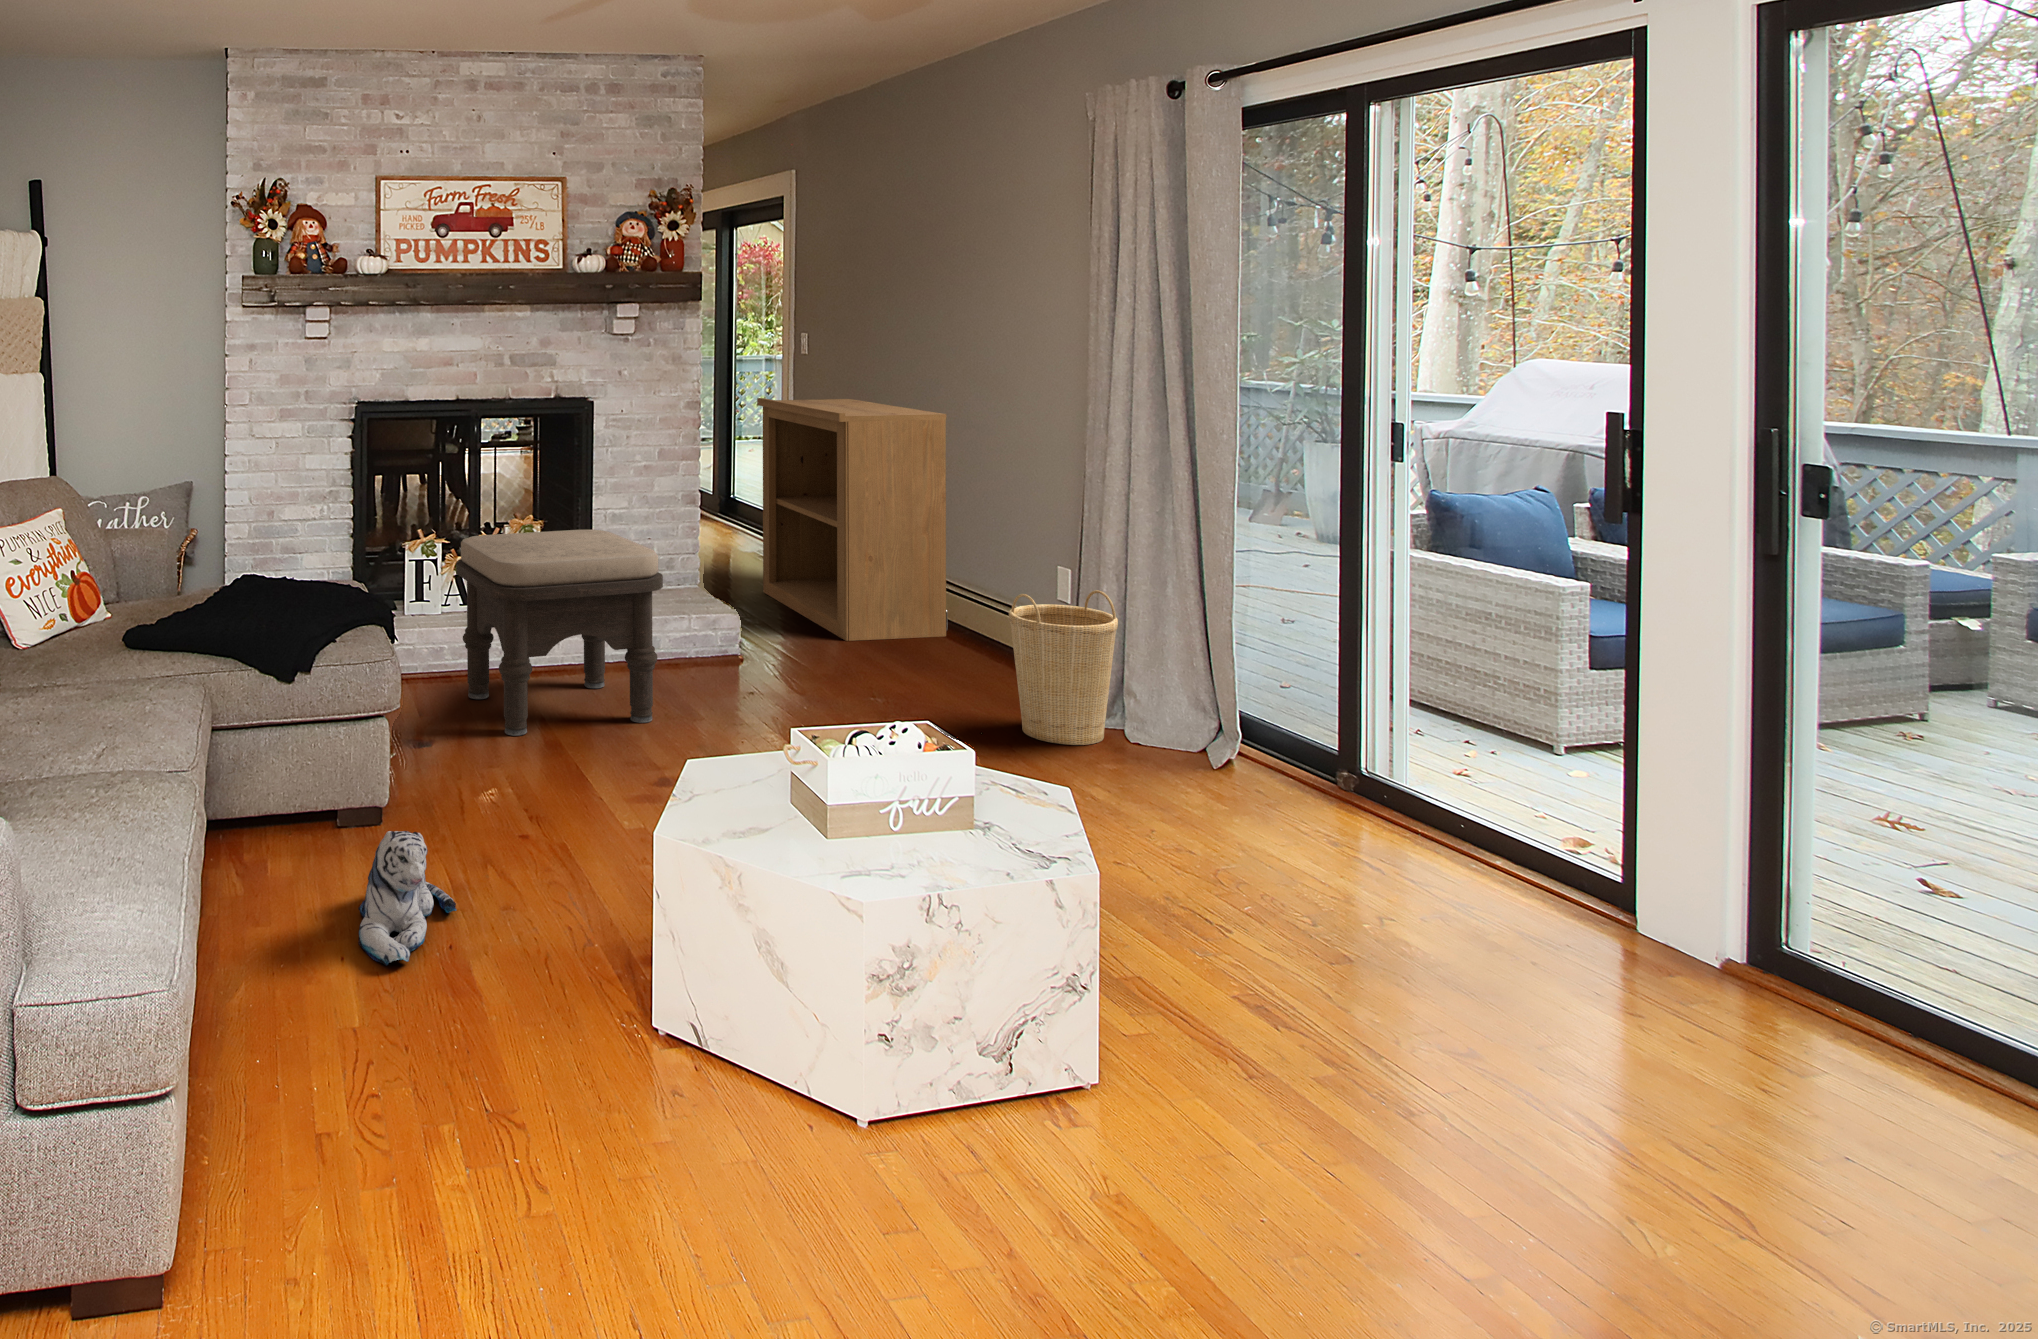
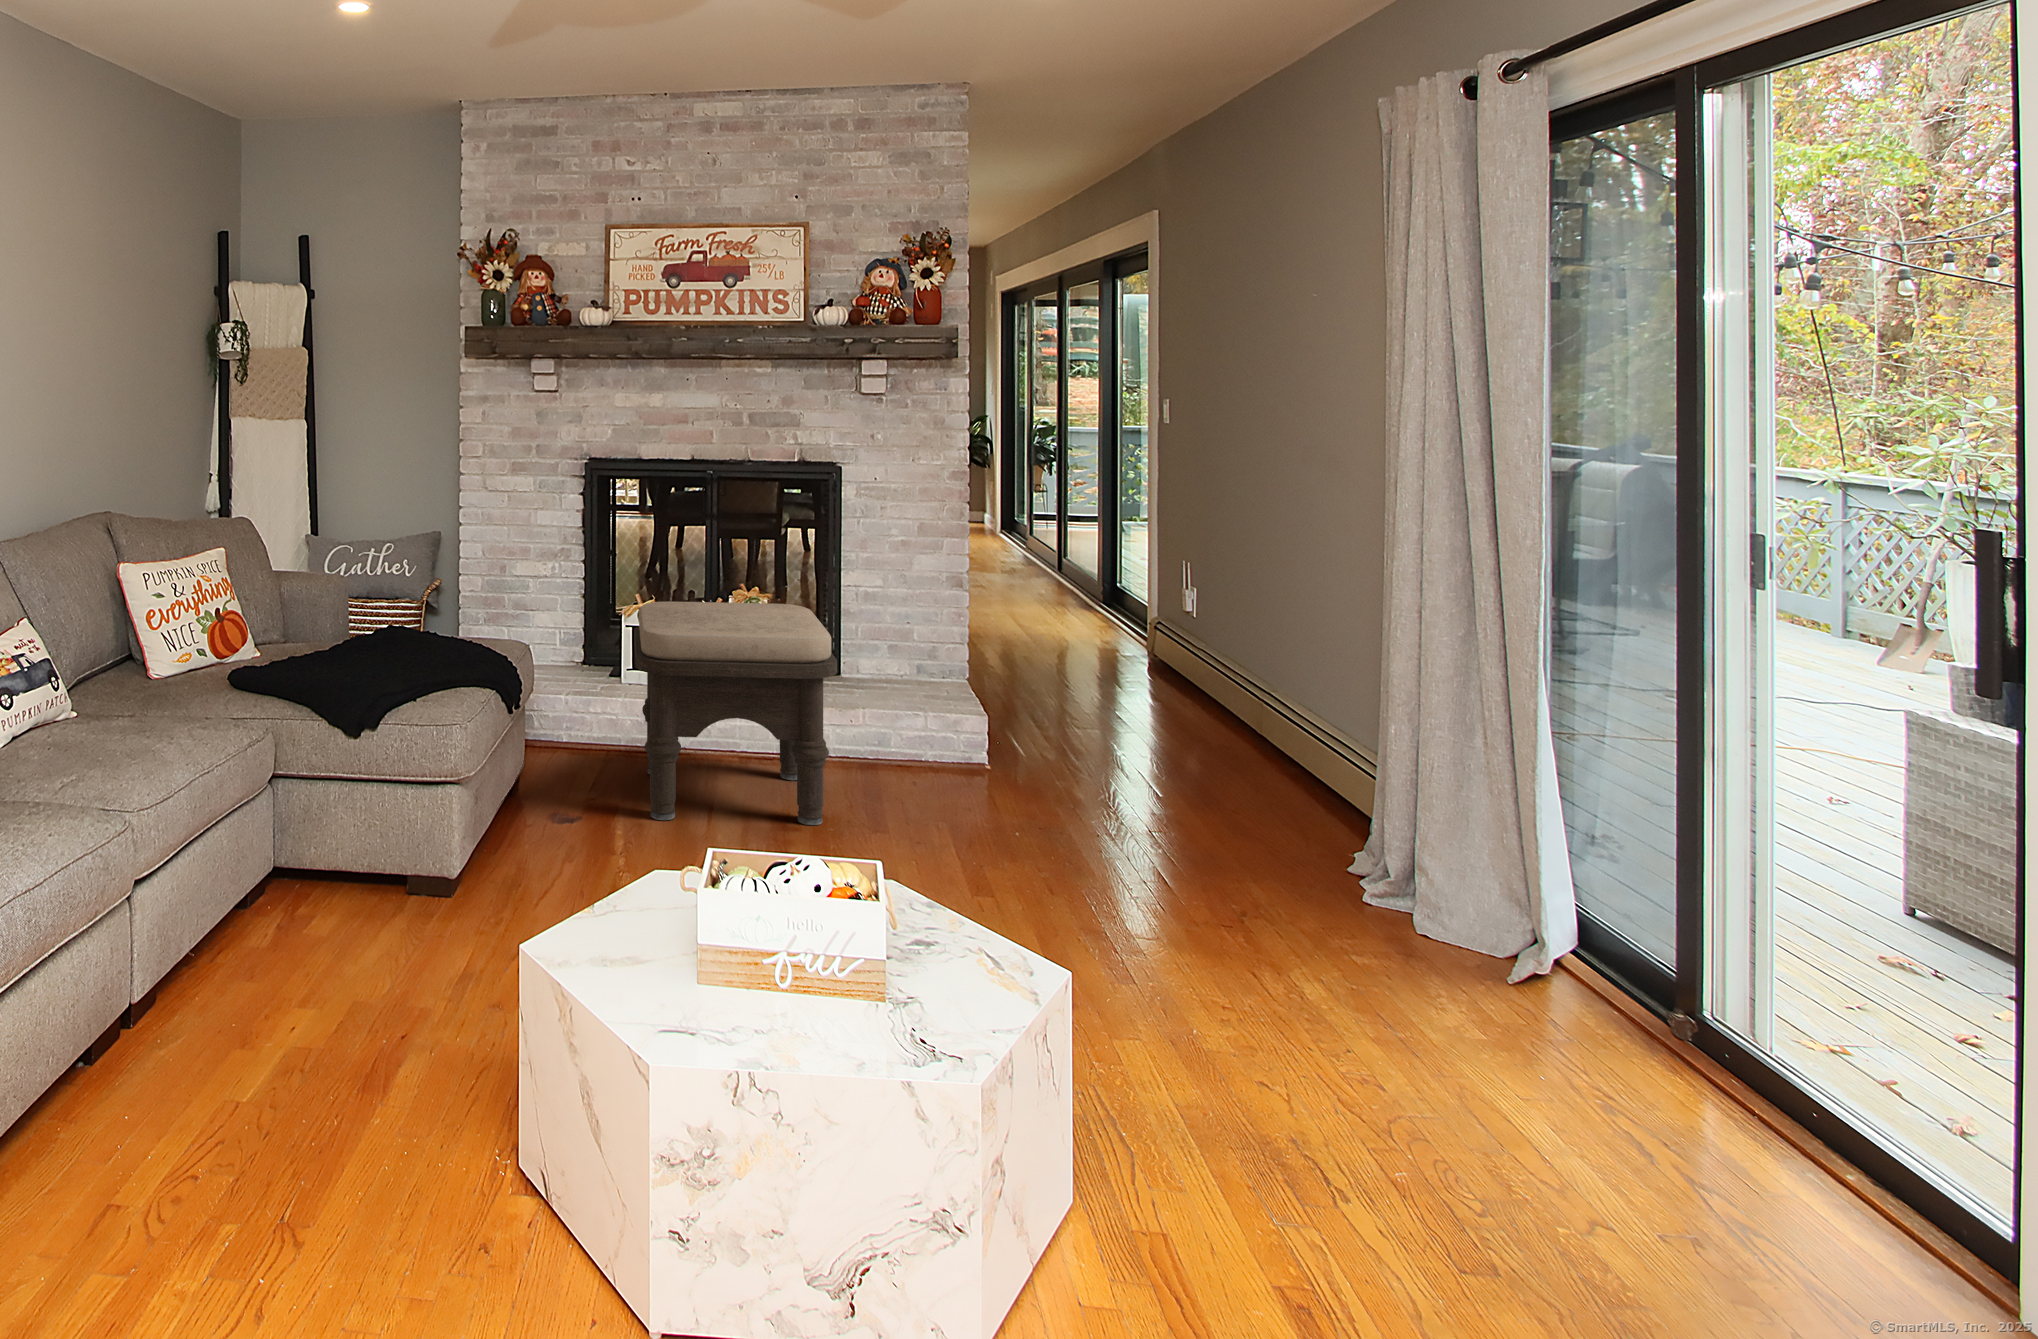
bookshelf: present [757,398,948,641] -> none [1073,469,1278,770]
basket: present [1009,590,1118,745] -> none [1260,727,1411,933]
plush toy: present [358,831,456,965] -> none [307,900,434,1041]

